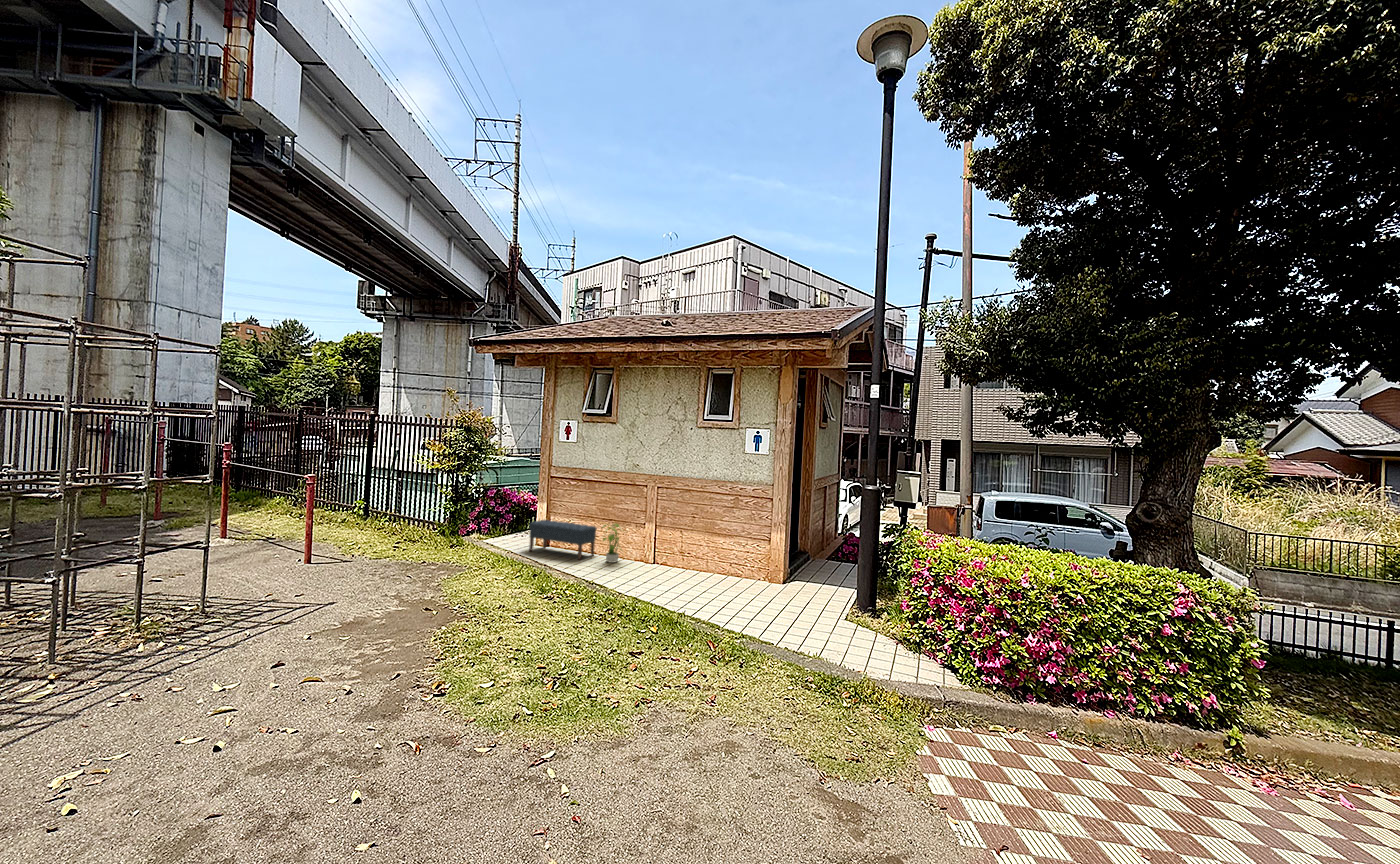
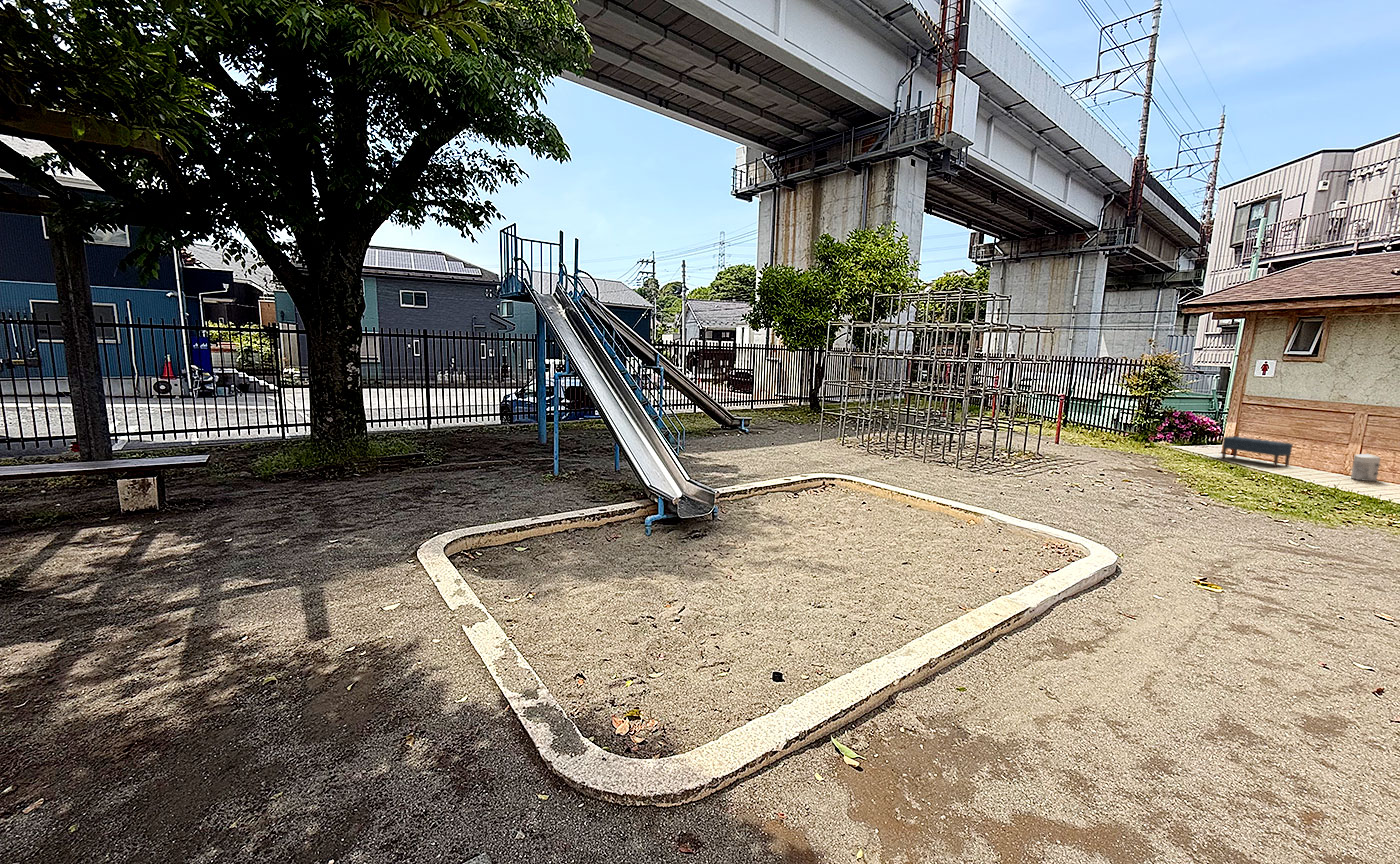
potted plant: present [602,523,621,563] -> none [1300,440,1328,472]
waste bin: none [646,535,671,571] -> present [1351,454,1380,481]

